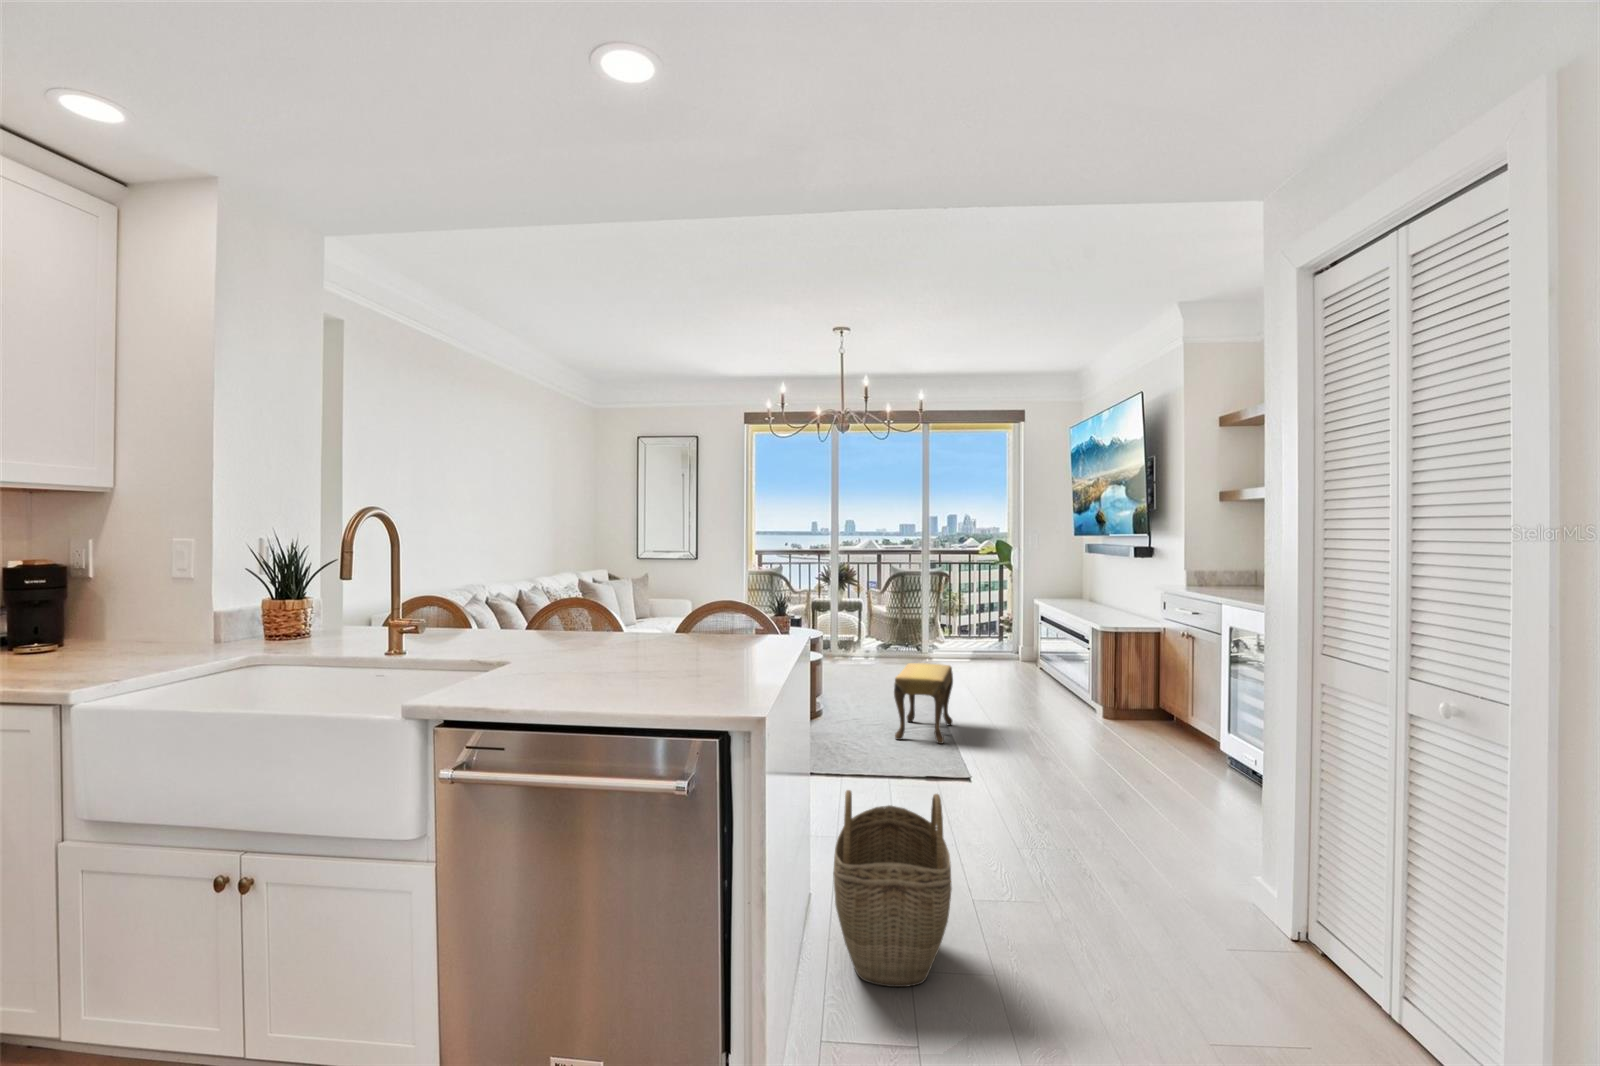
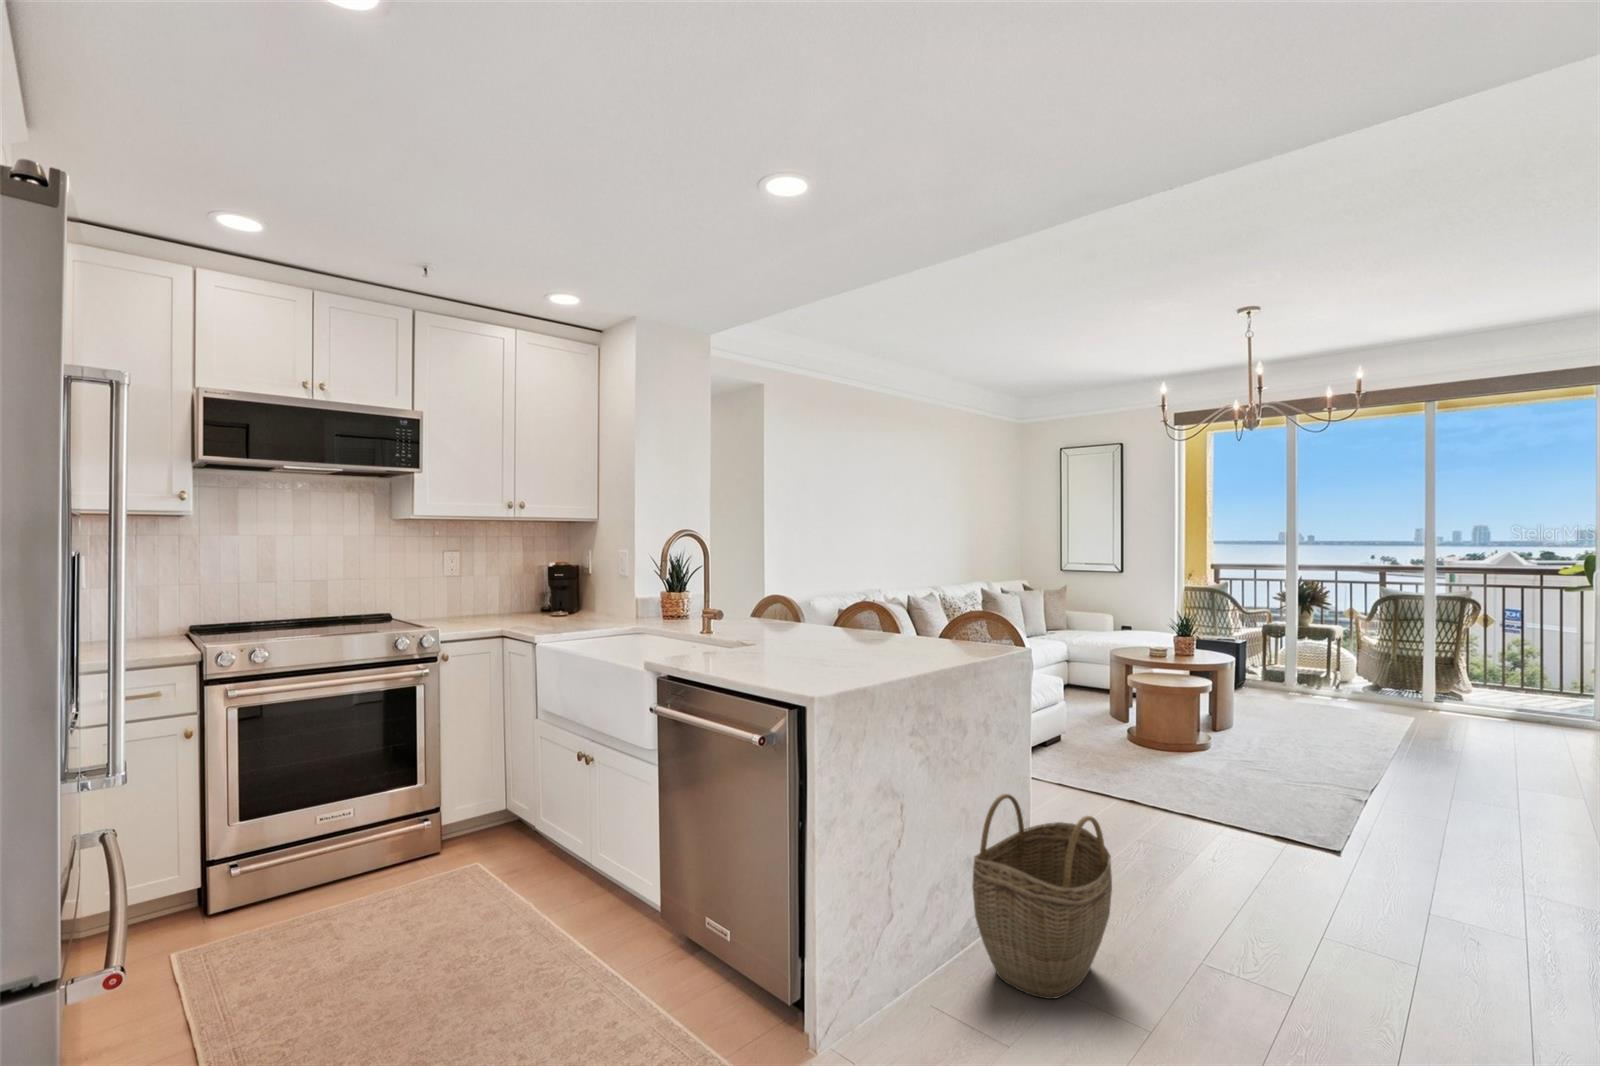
footstool: present [894,663,953,744] -> none [1274,703,1381,805]

